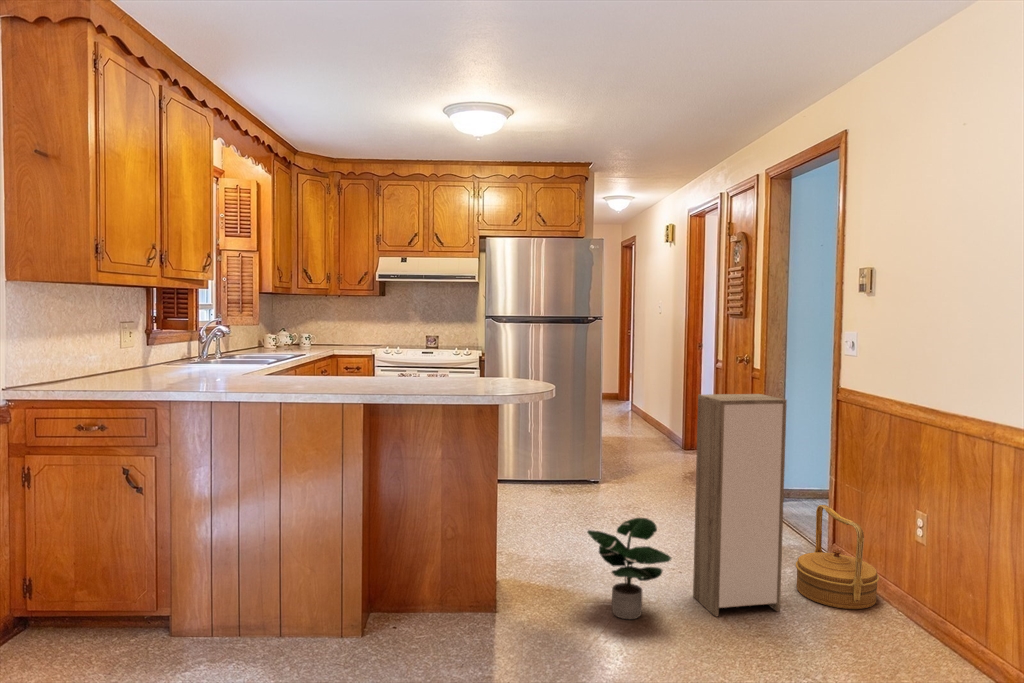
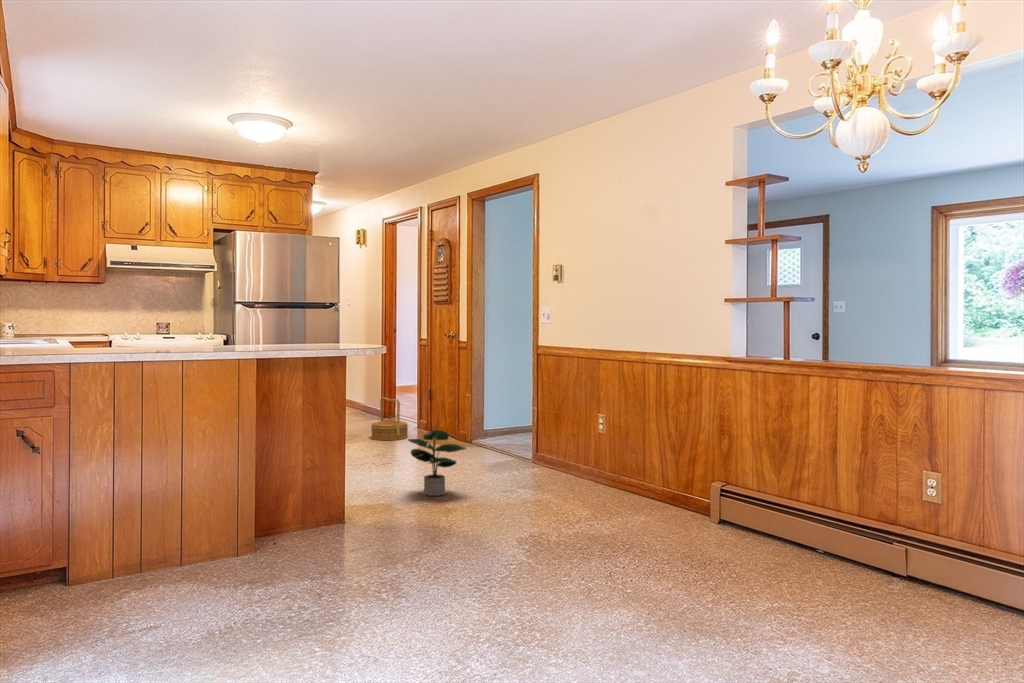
storage cabinet: present [693,394,787,616] -> none [467,343,522,487]
basket: present [796,505,879,609] -> present [371,397,408,440]

